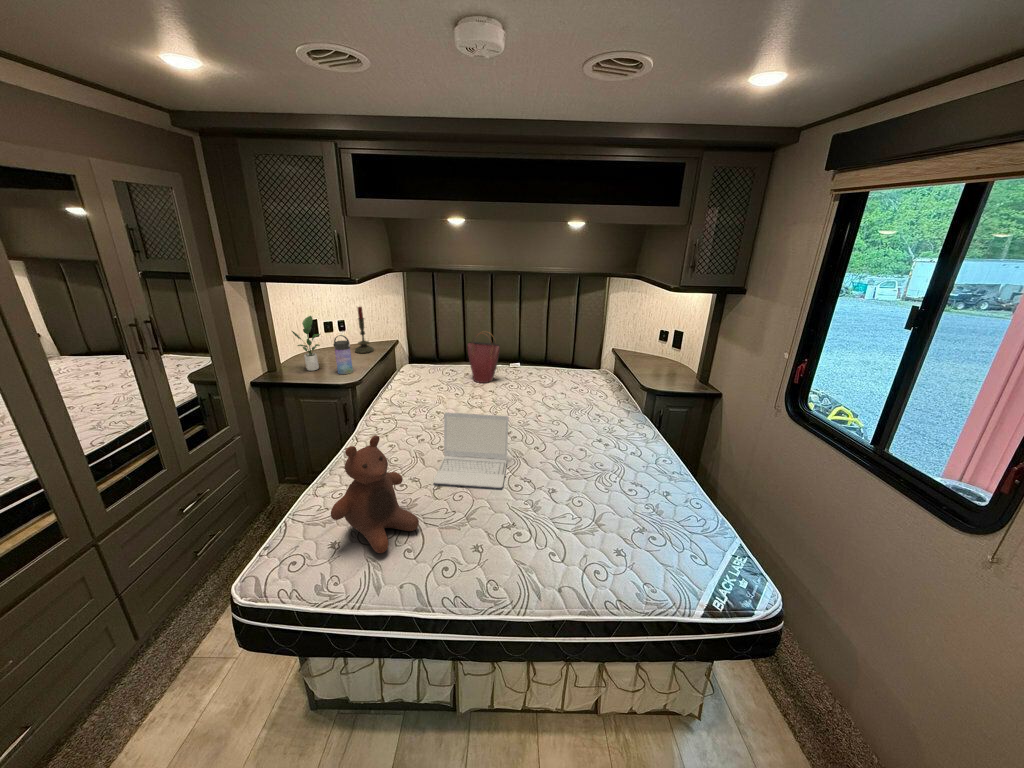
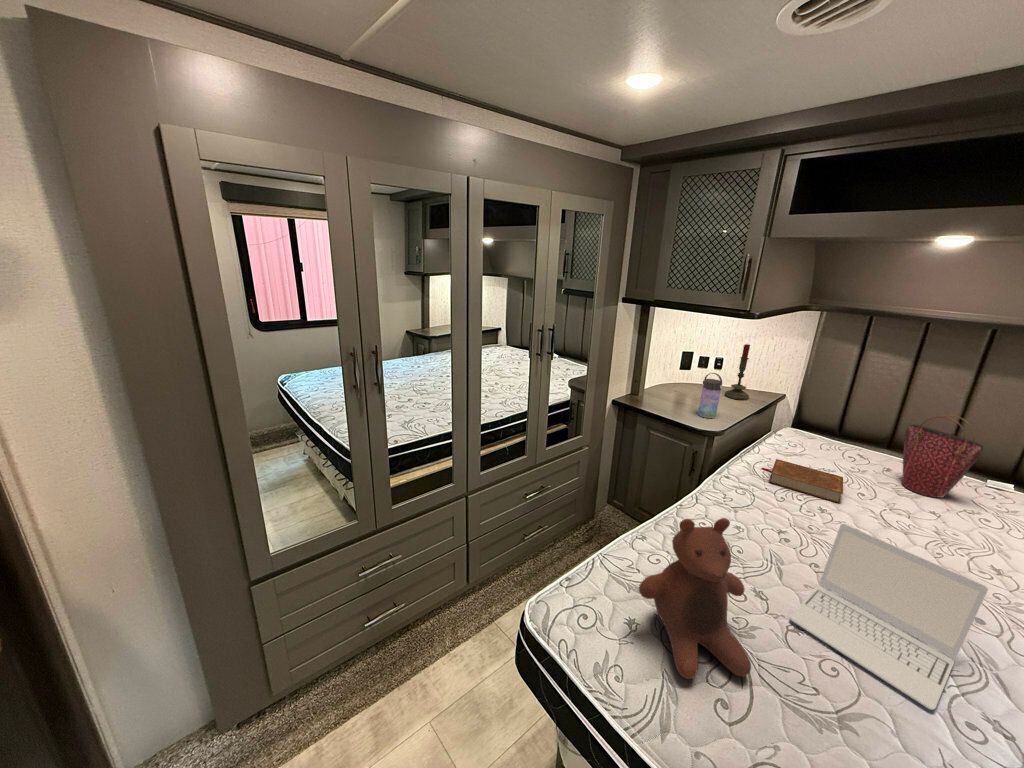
potted plant: present [292,316,320,371] -> none [663,345,694,404]
book: none [396,387,446,407] -> present [762,459,843,503]

